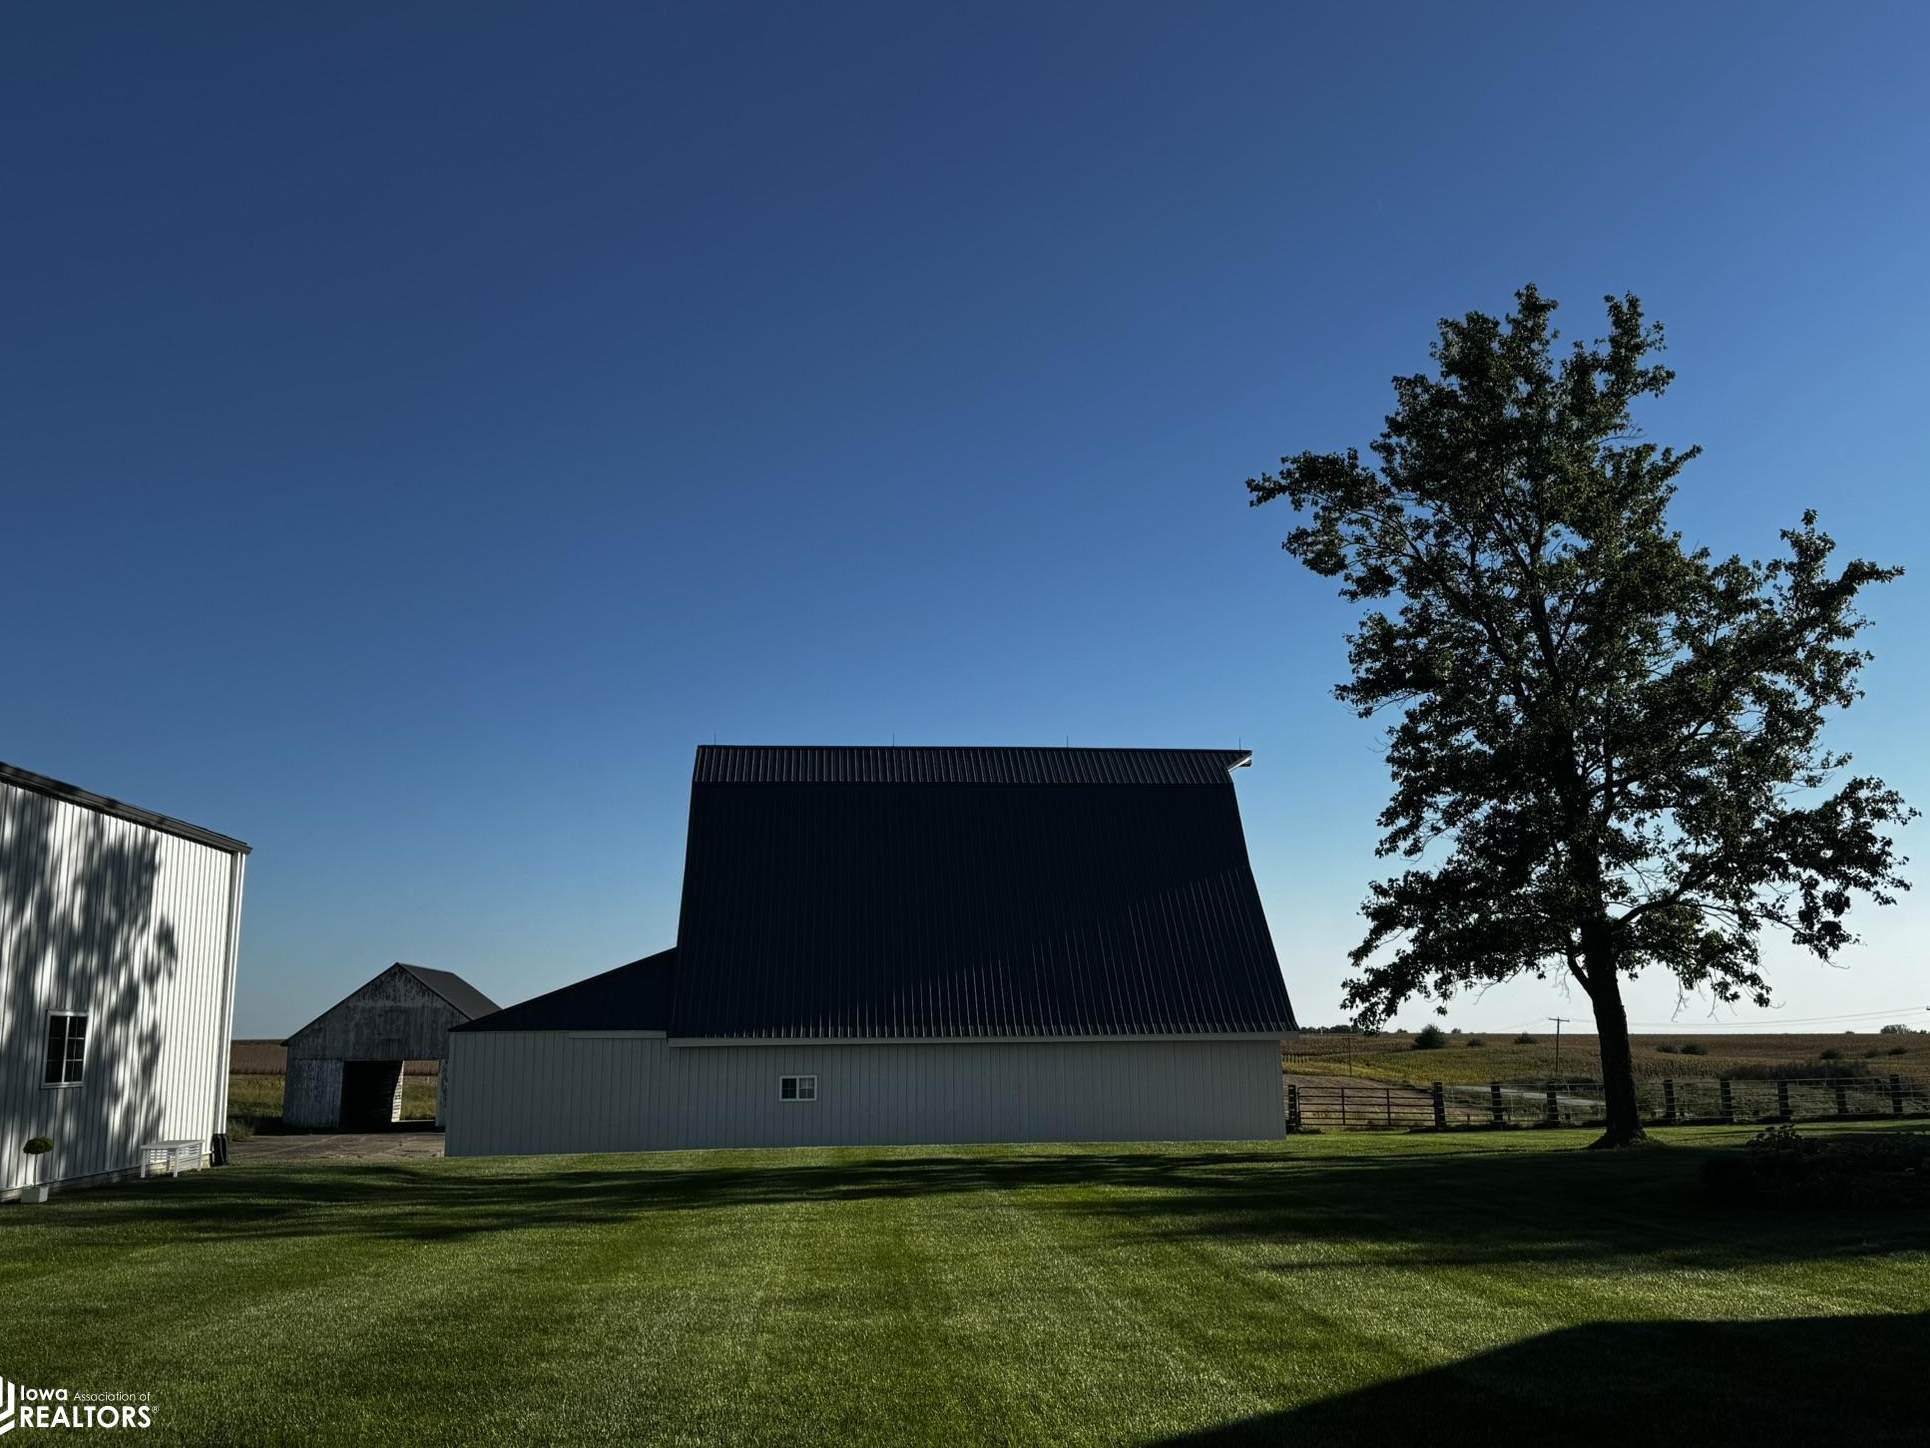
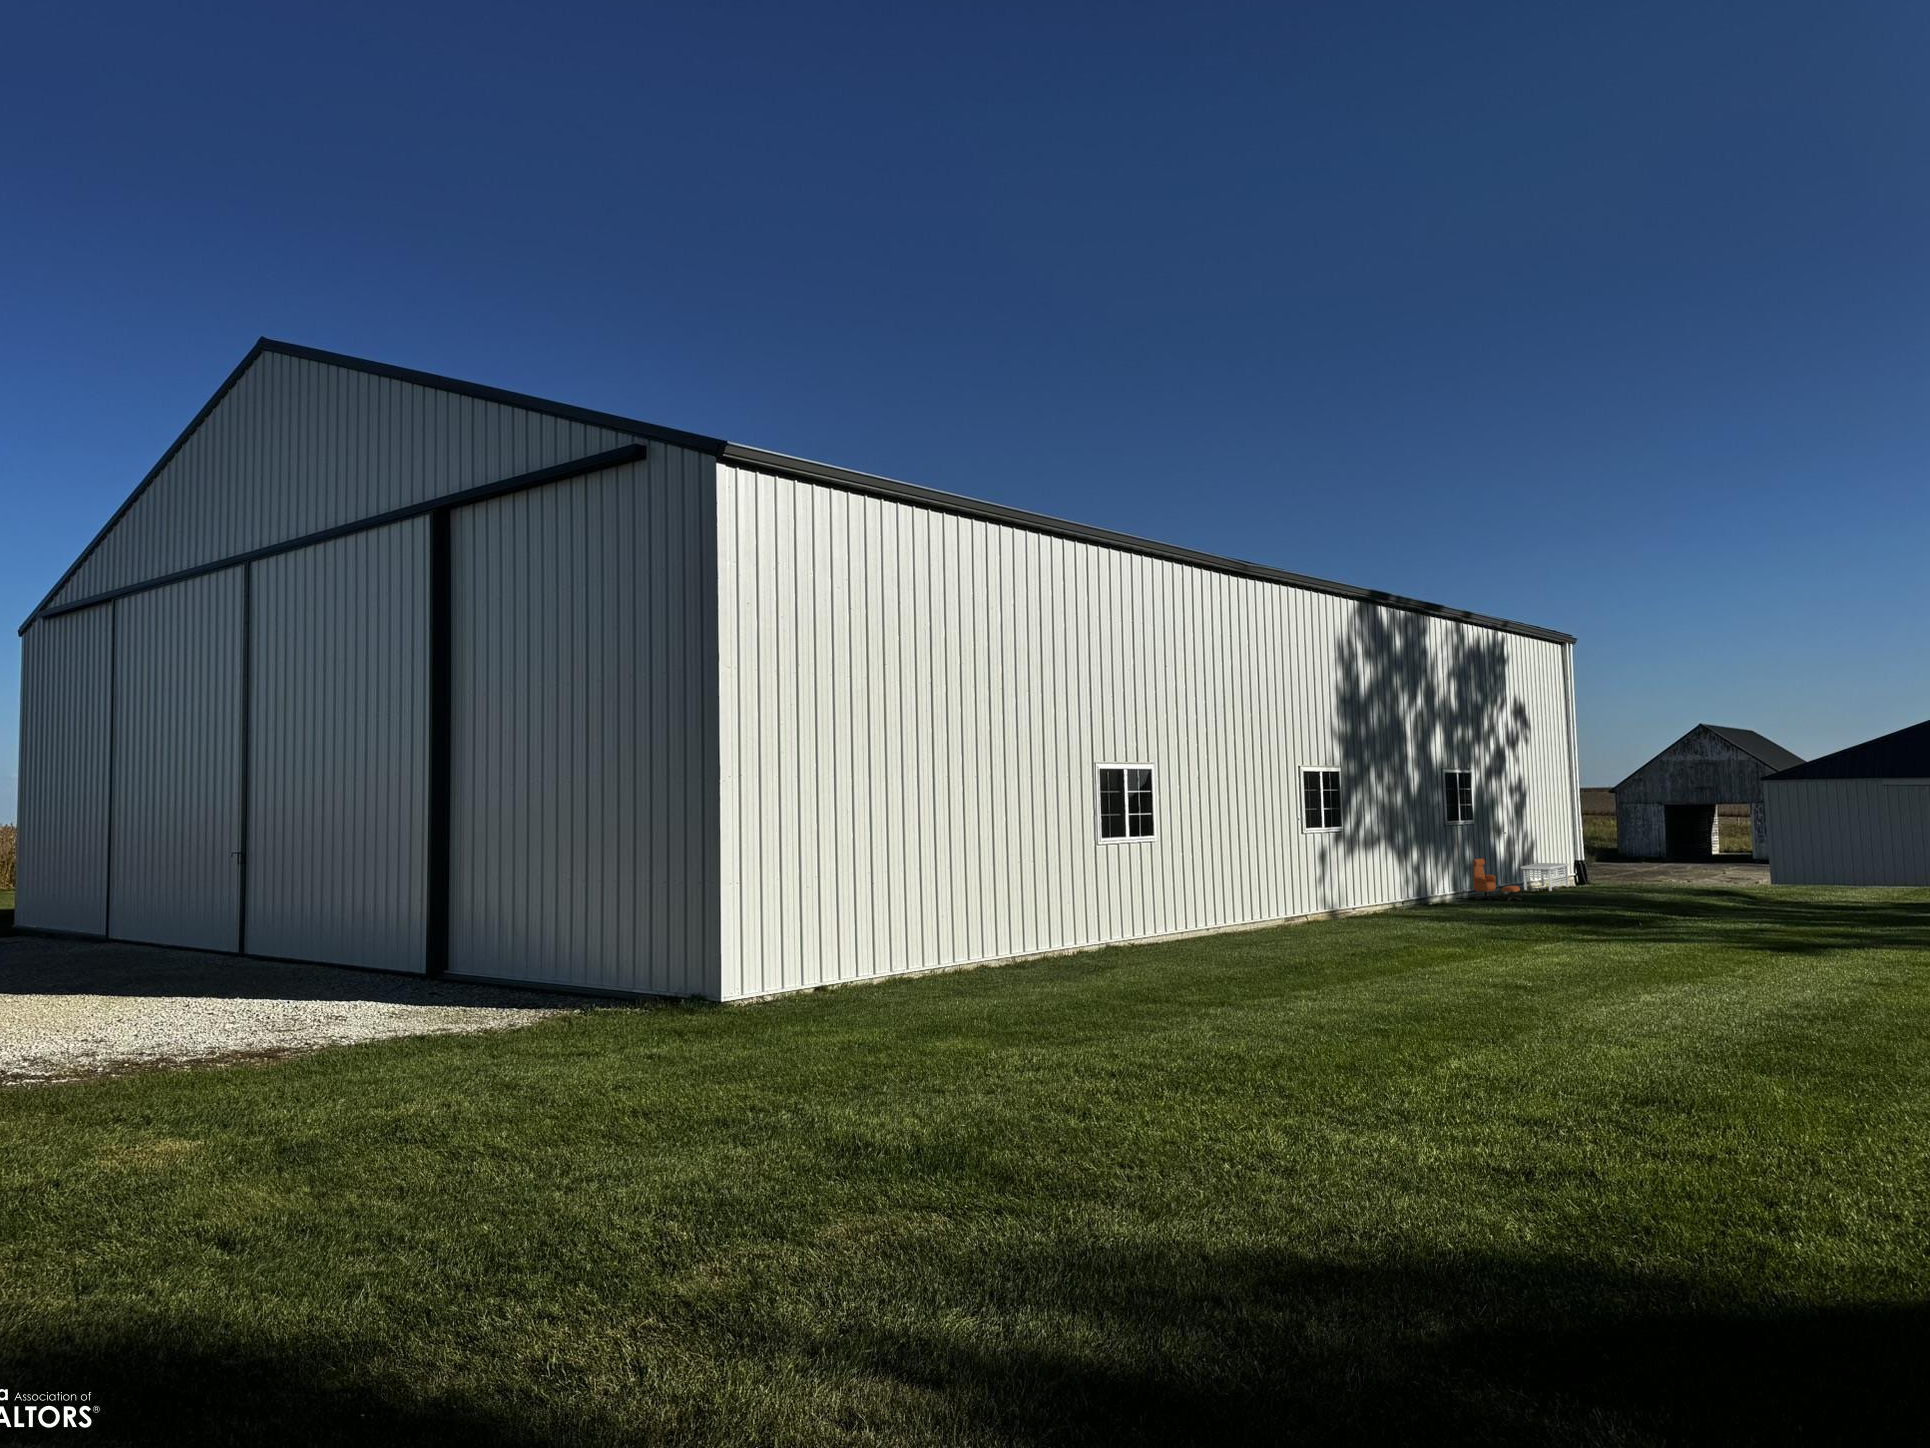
potted tree: present [21,1136,53,1203] -> none [1442,858,1464,904]
lounge chair: none [67,1136,132,1194] -> present [1472,858,1521,901]

